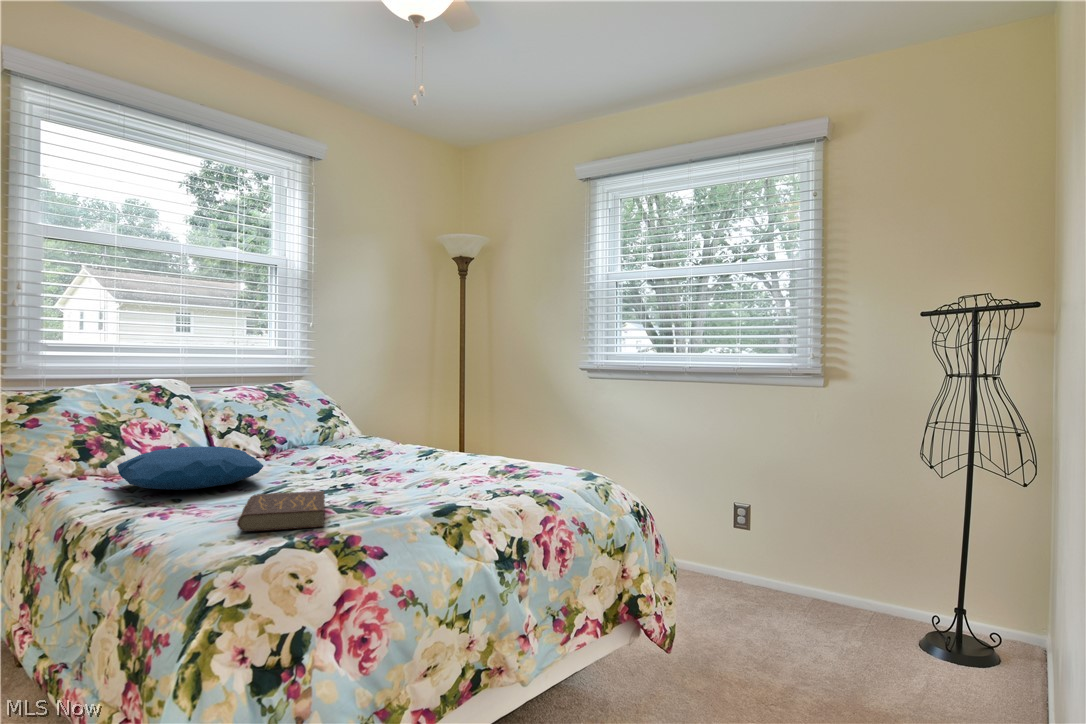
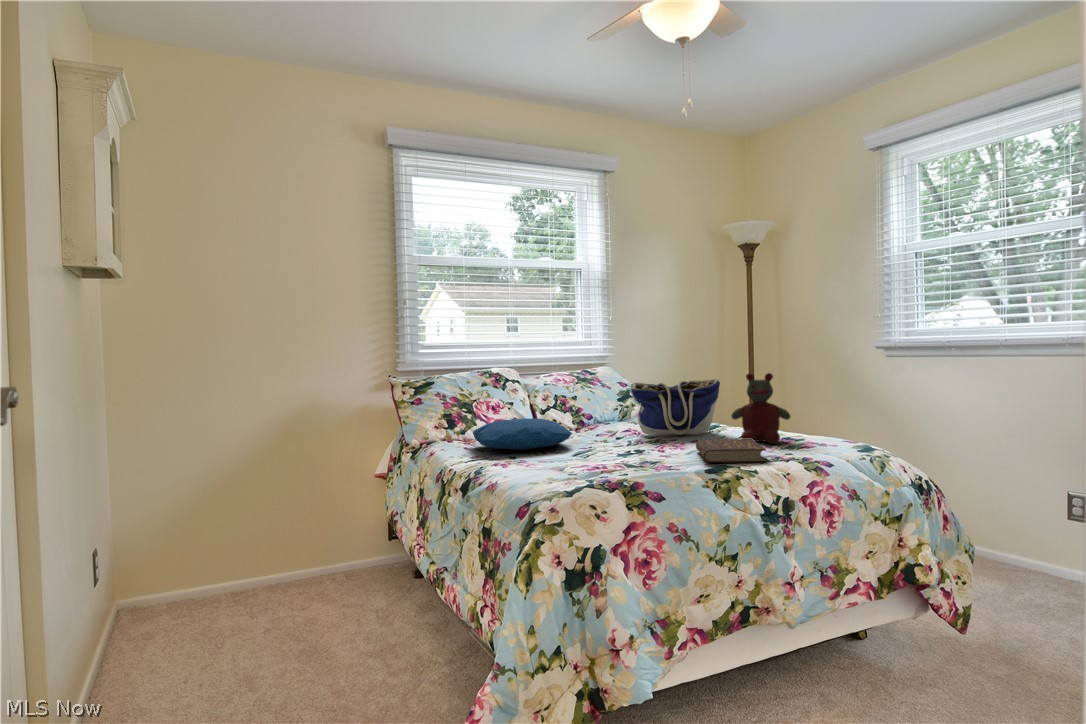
stuffed bear: none [458,394,521,473] -> present [732,373,790,444]
tote bag: none [340,398,446,462] -> present [630,379,720,435]
book: present [237,491,325,532] -> present [696,439,766,463]

